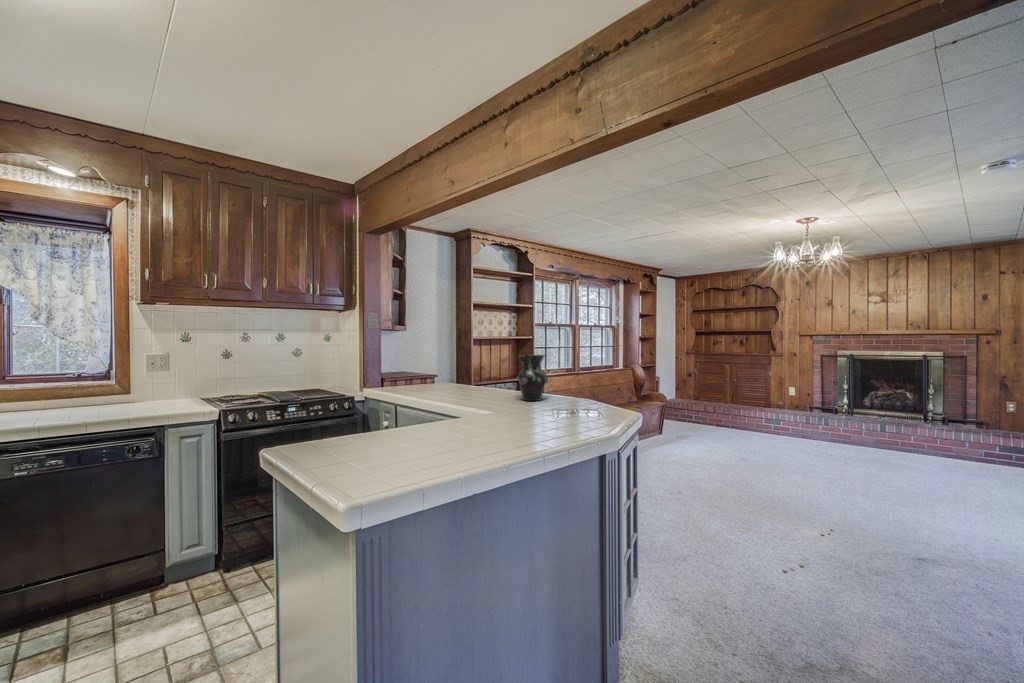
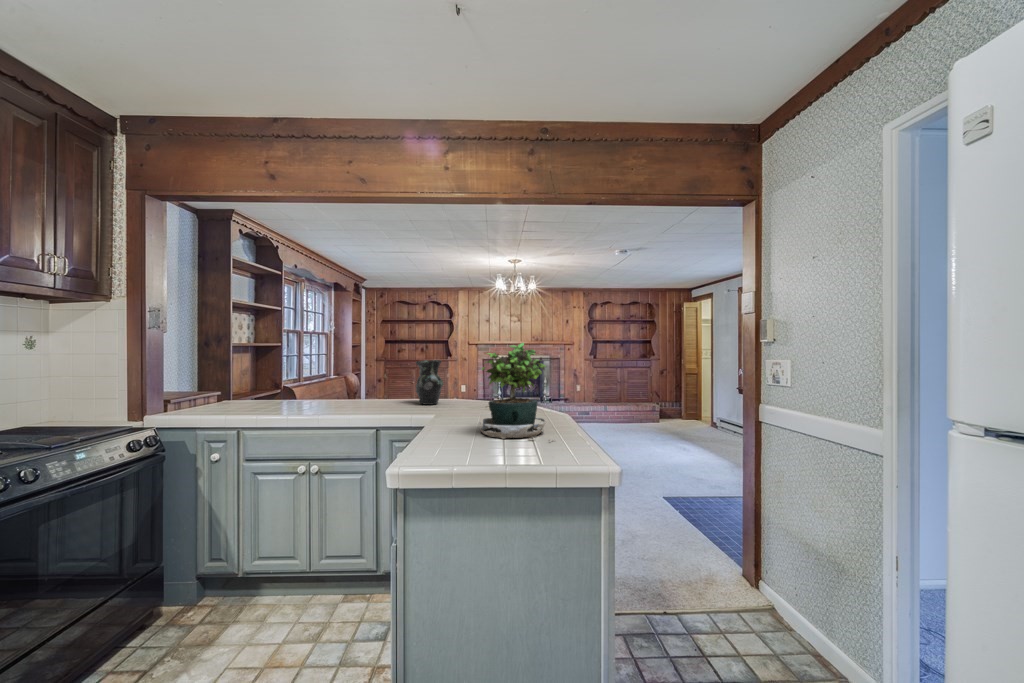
potted plant: none [417,337,494,454] -> present [480,343,546,440]

